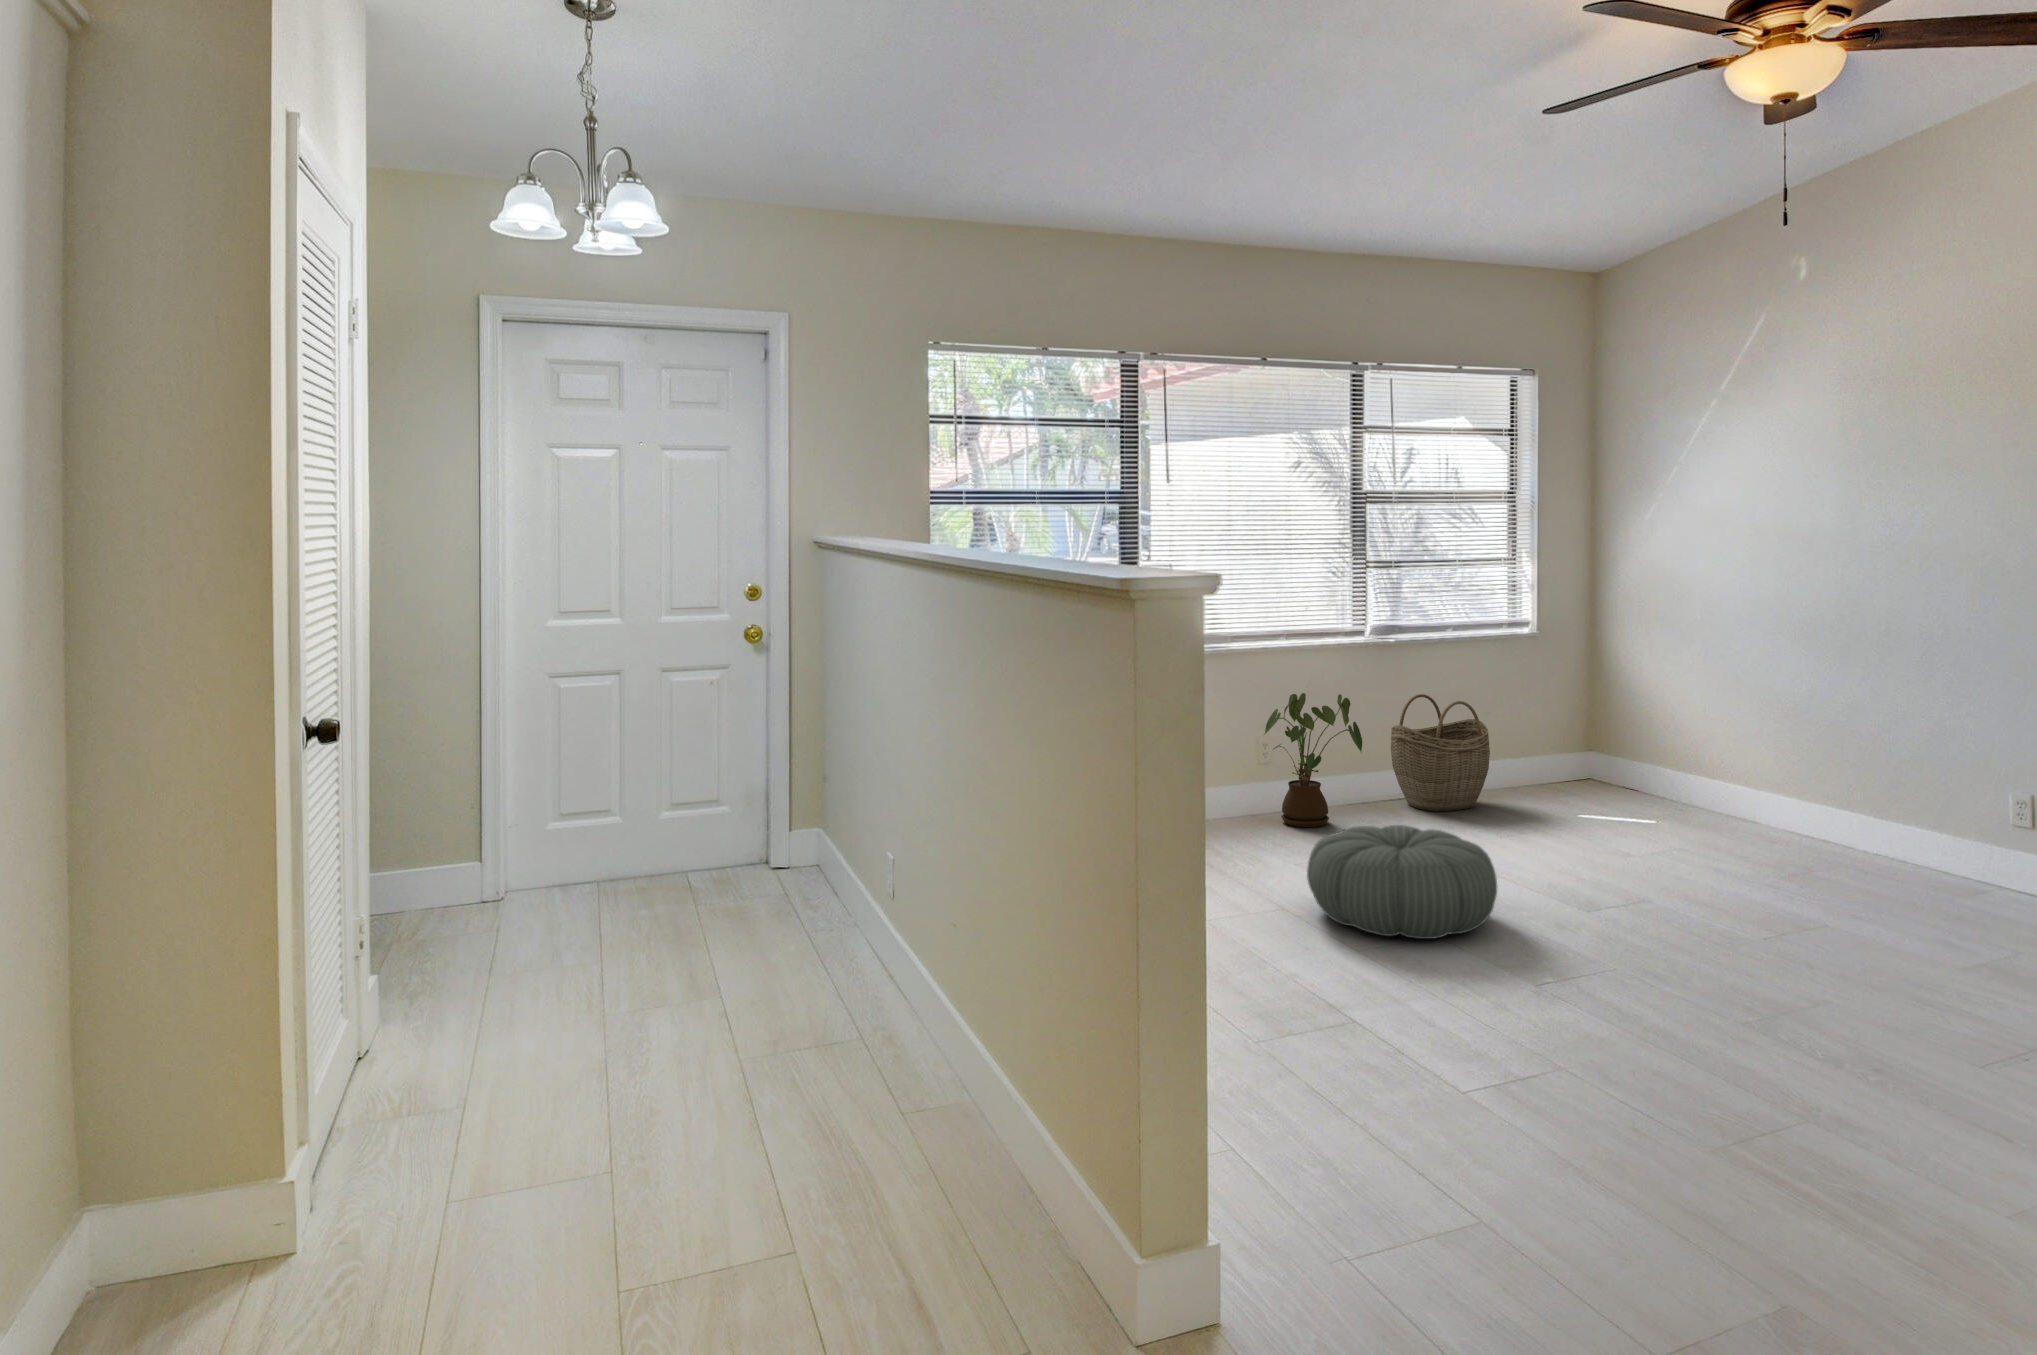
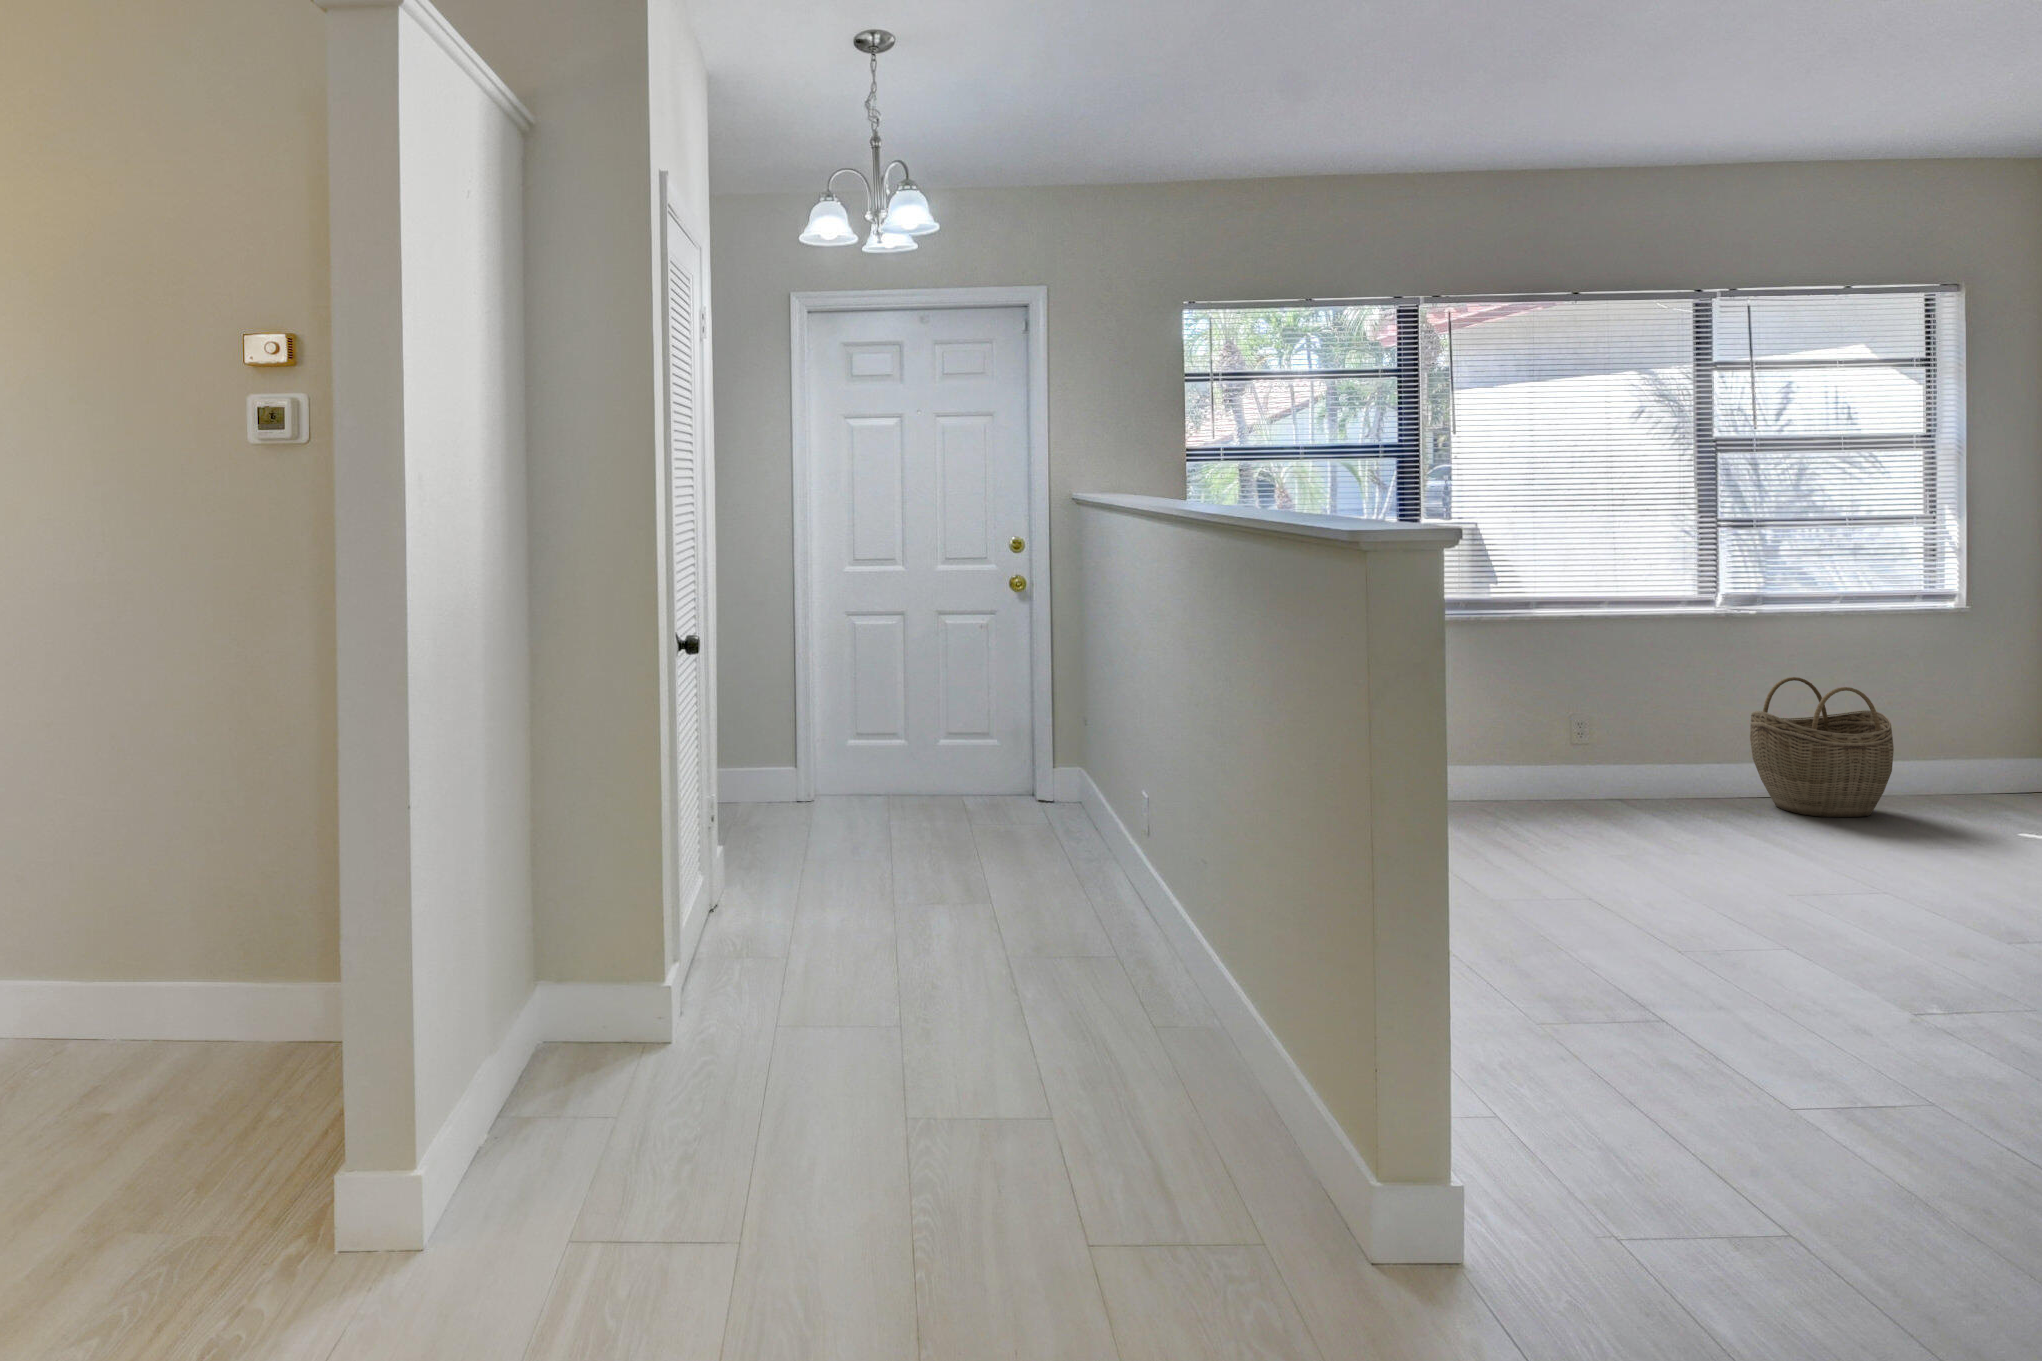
house plant: present [1264,693,1362,827] -> none [1573,667,1703,818]
pouf: present [1307,825,1497,939] -> none [1610,815,1862,943]

